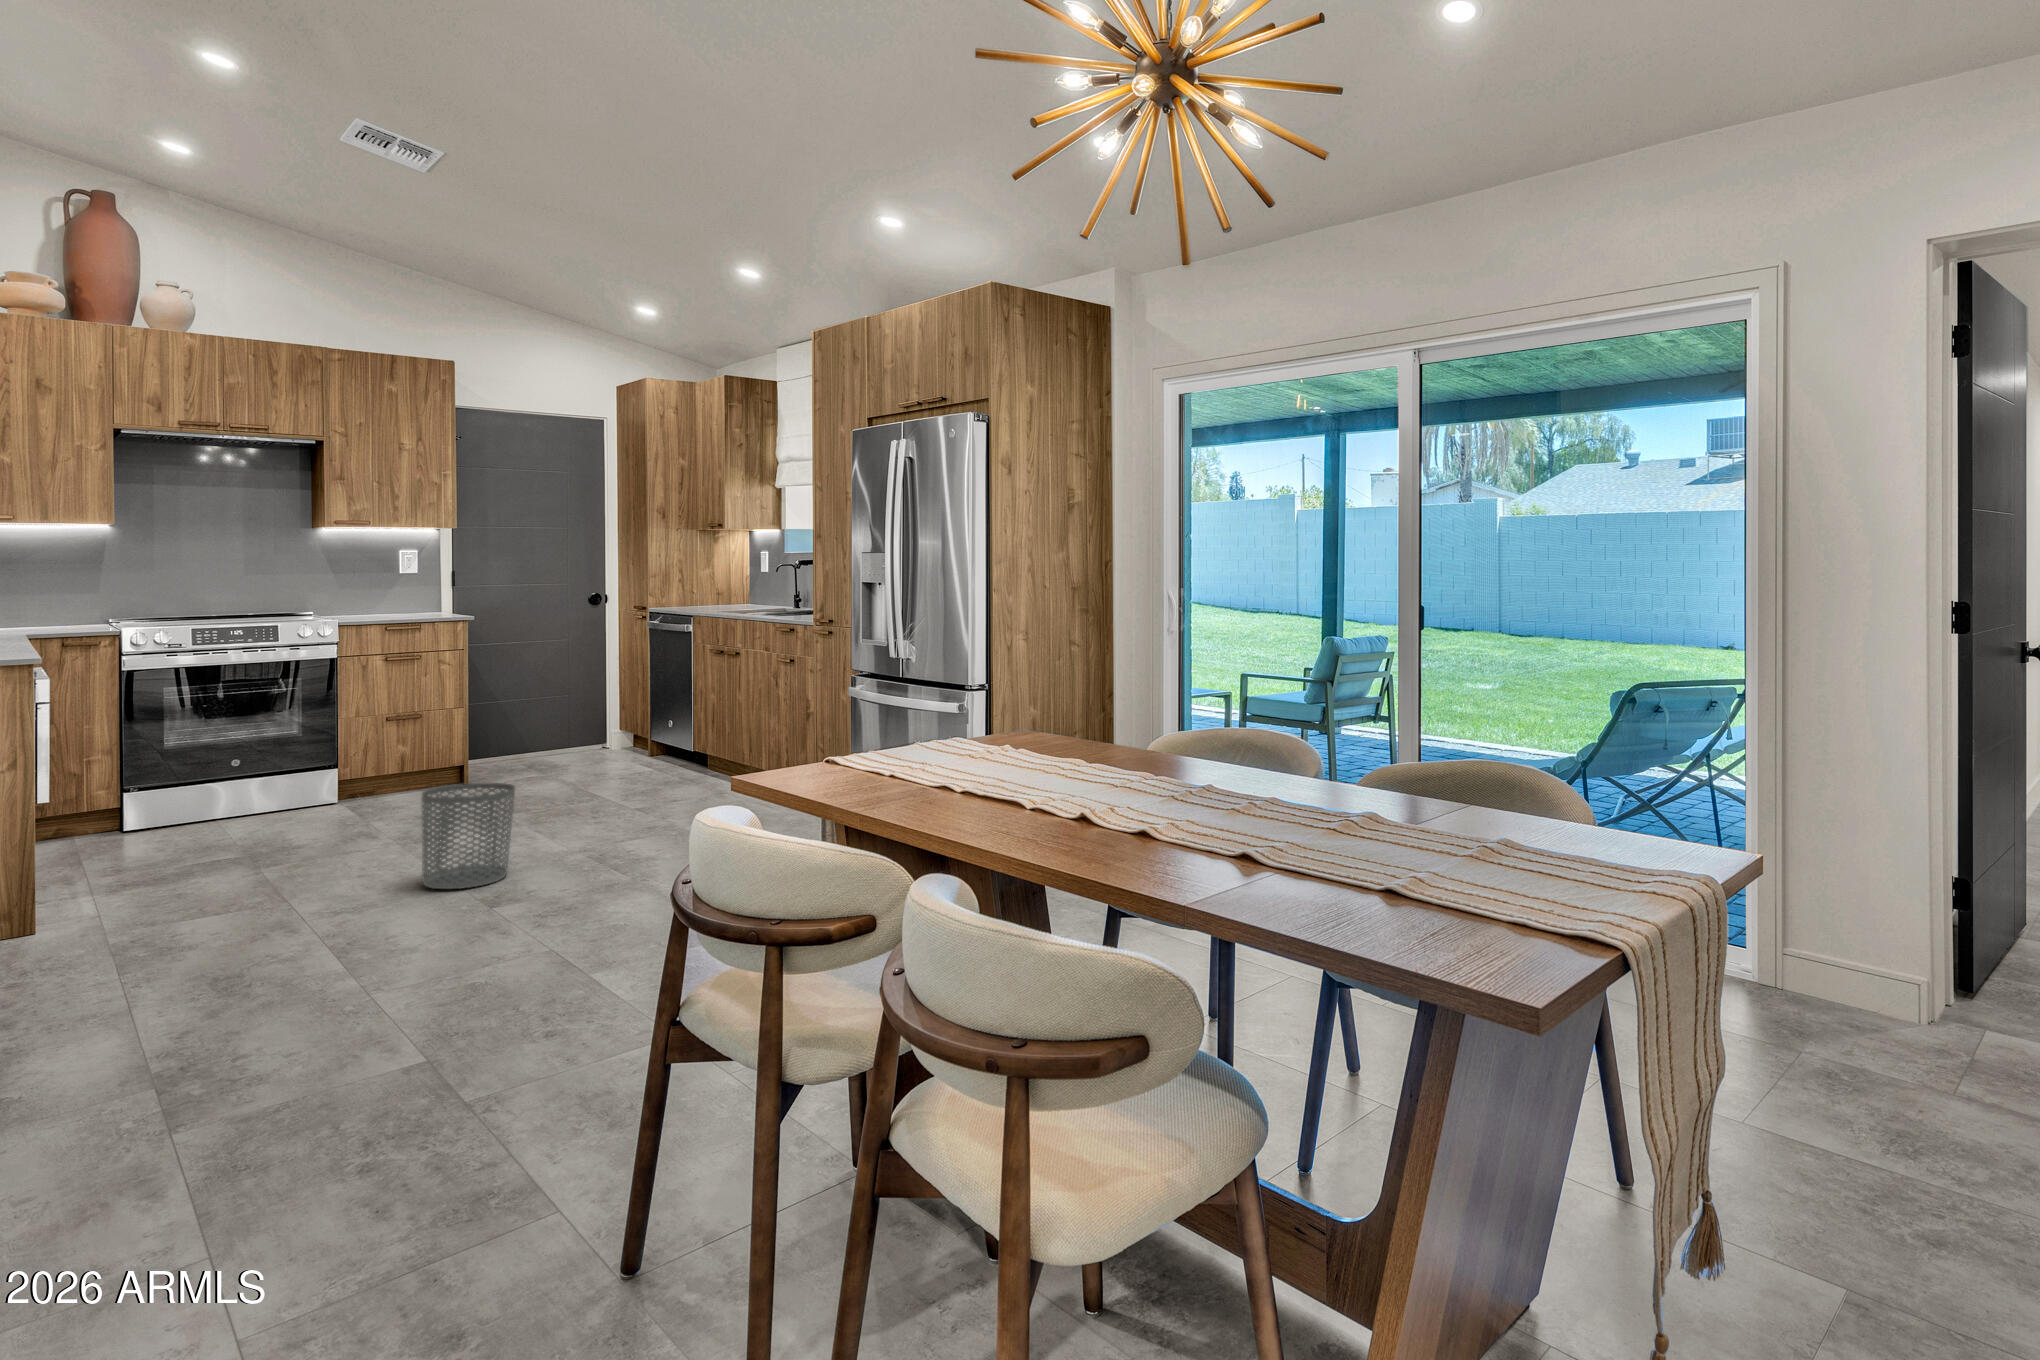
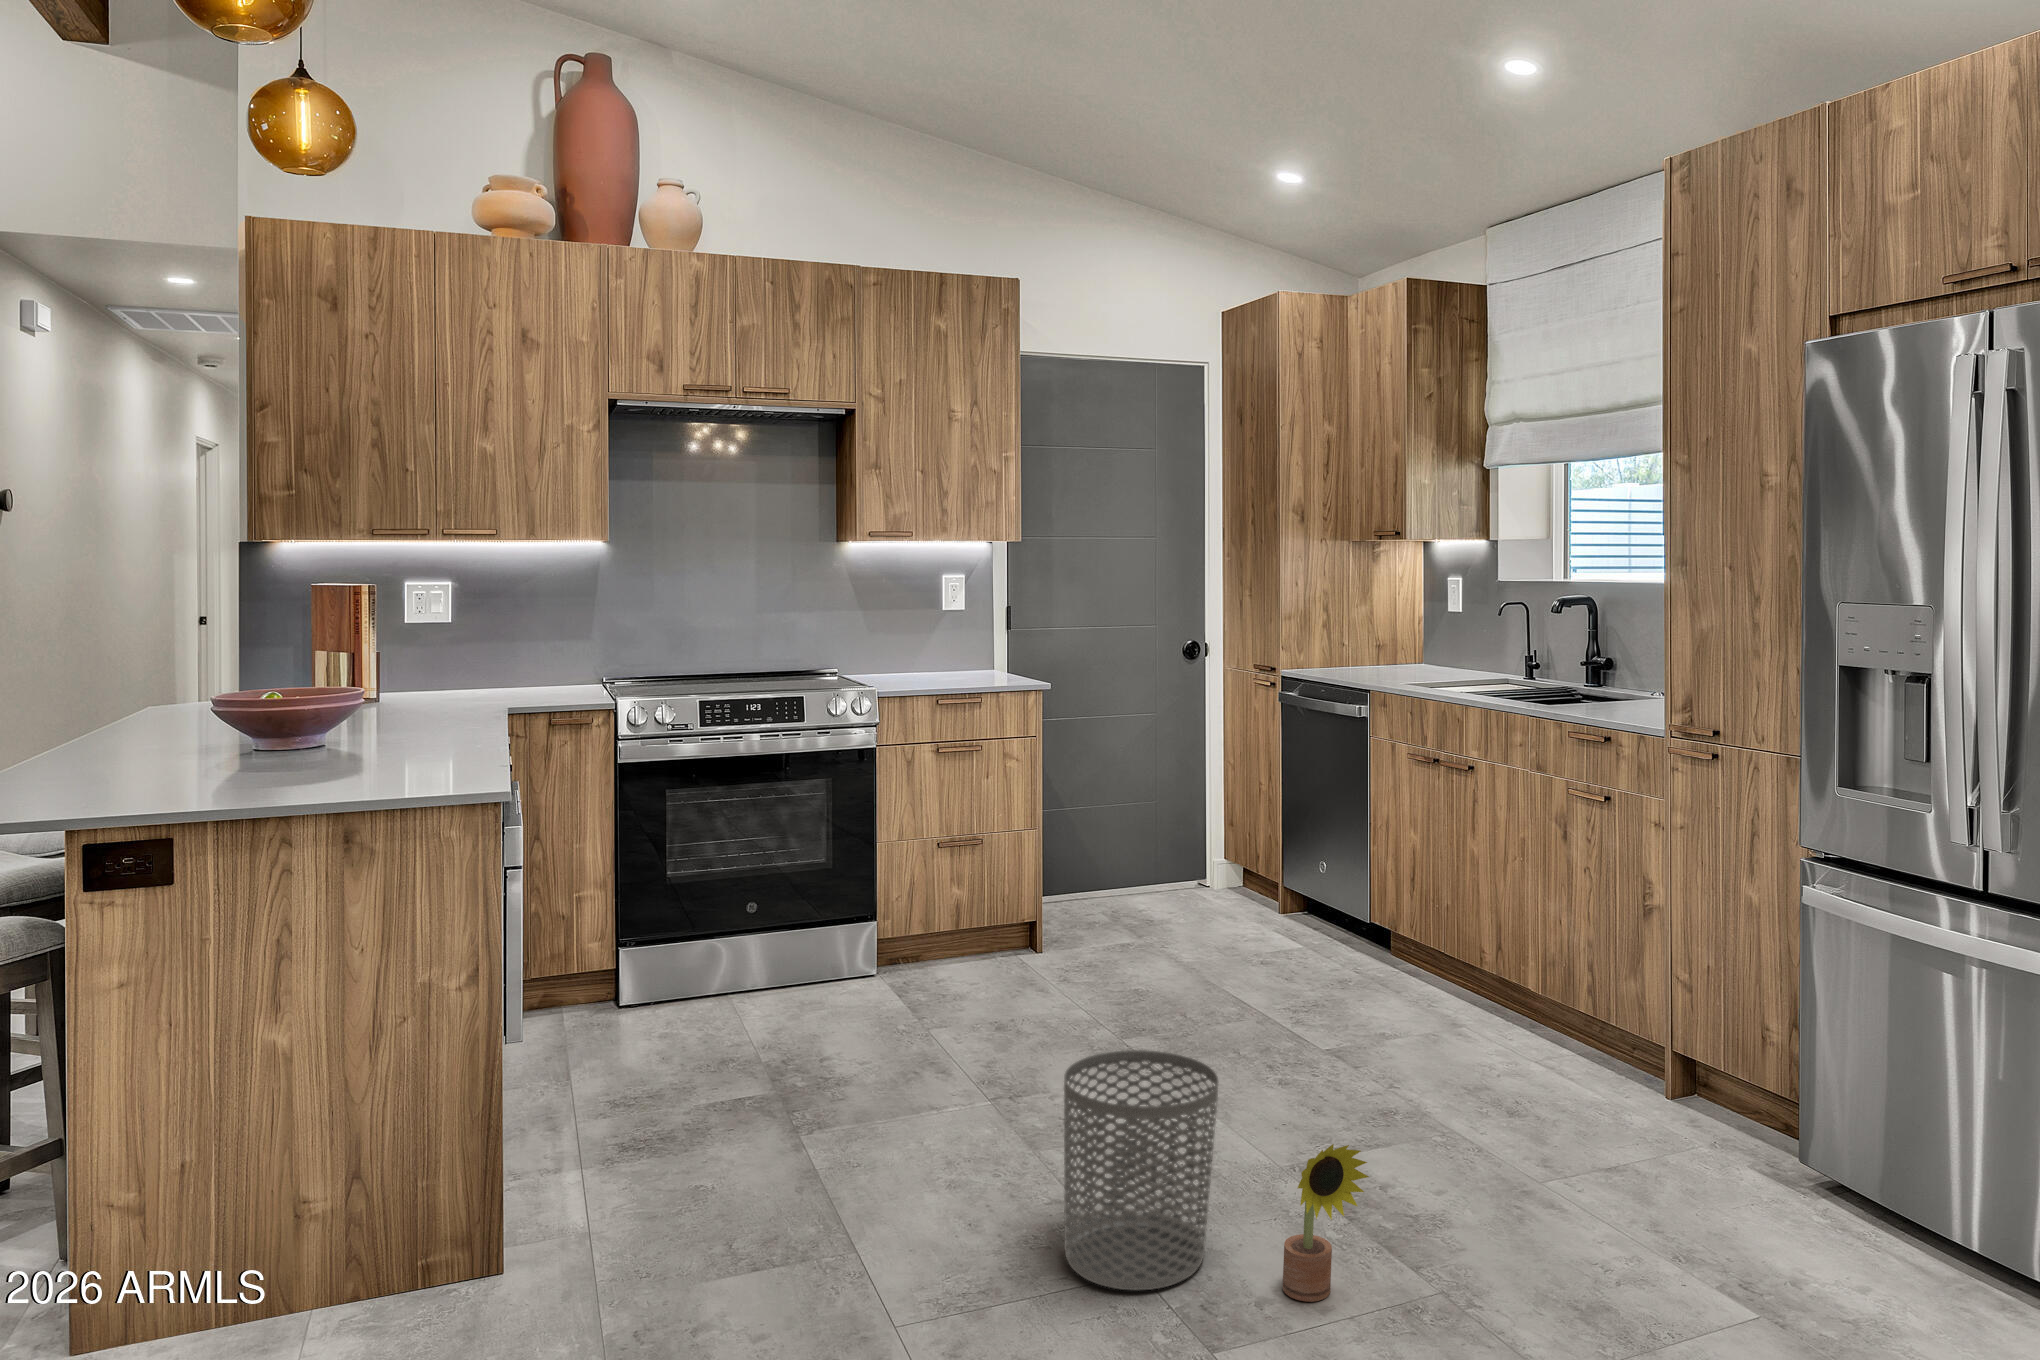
decorative plant: none [544,805,589,882] -> present [1283,1144,1369,1302]

